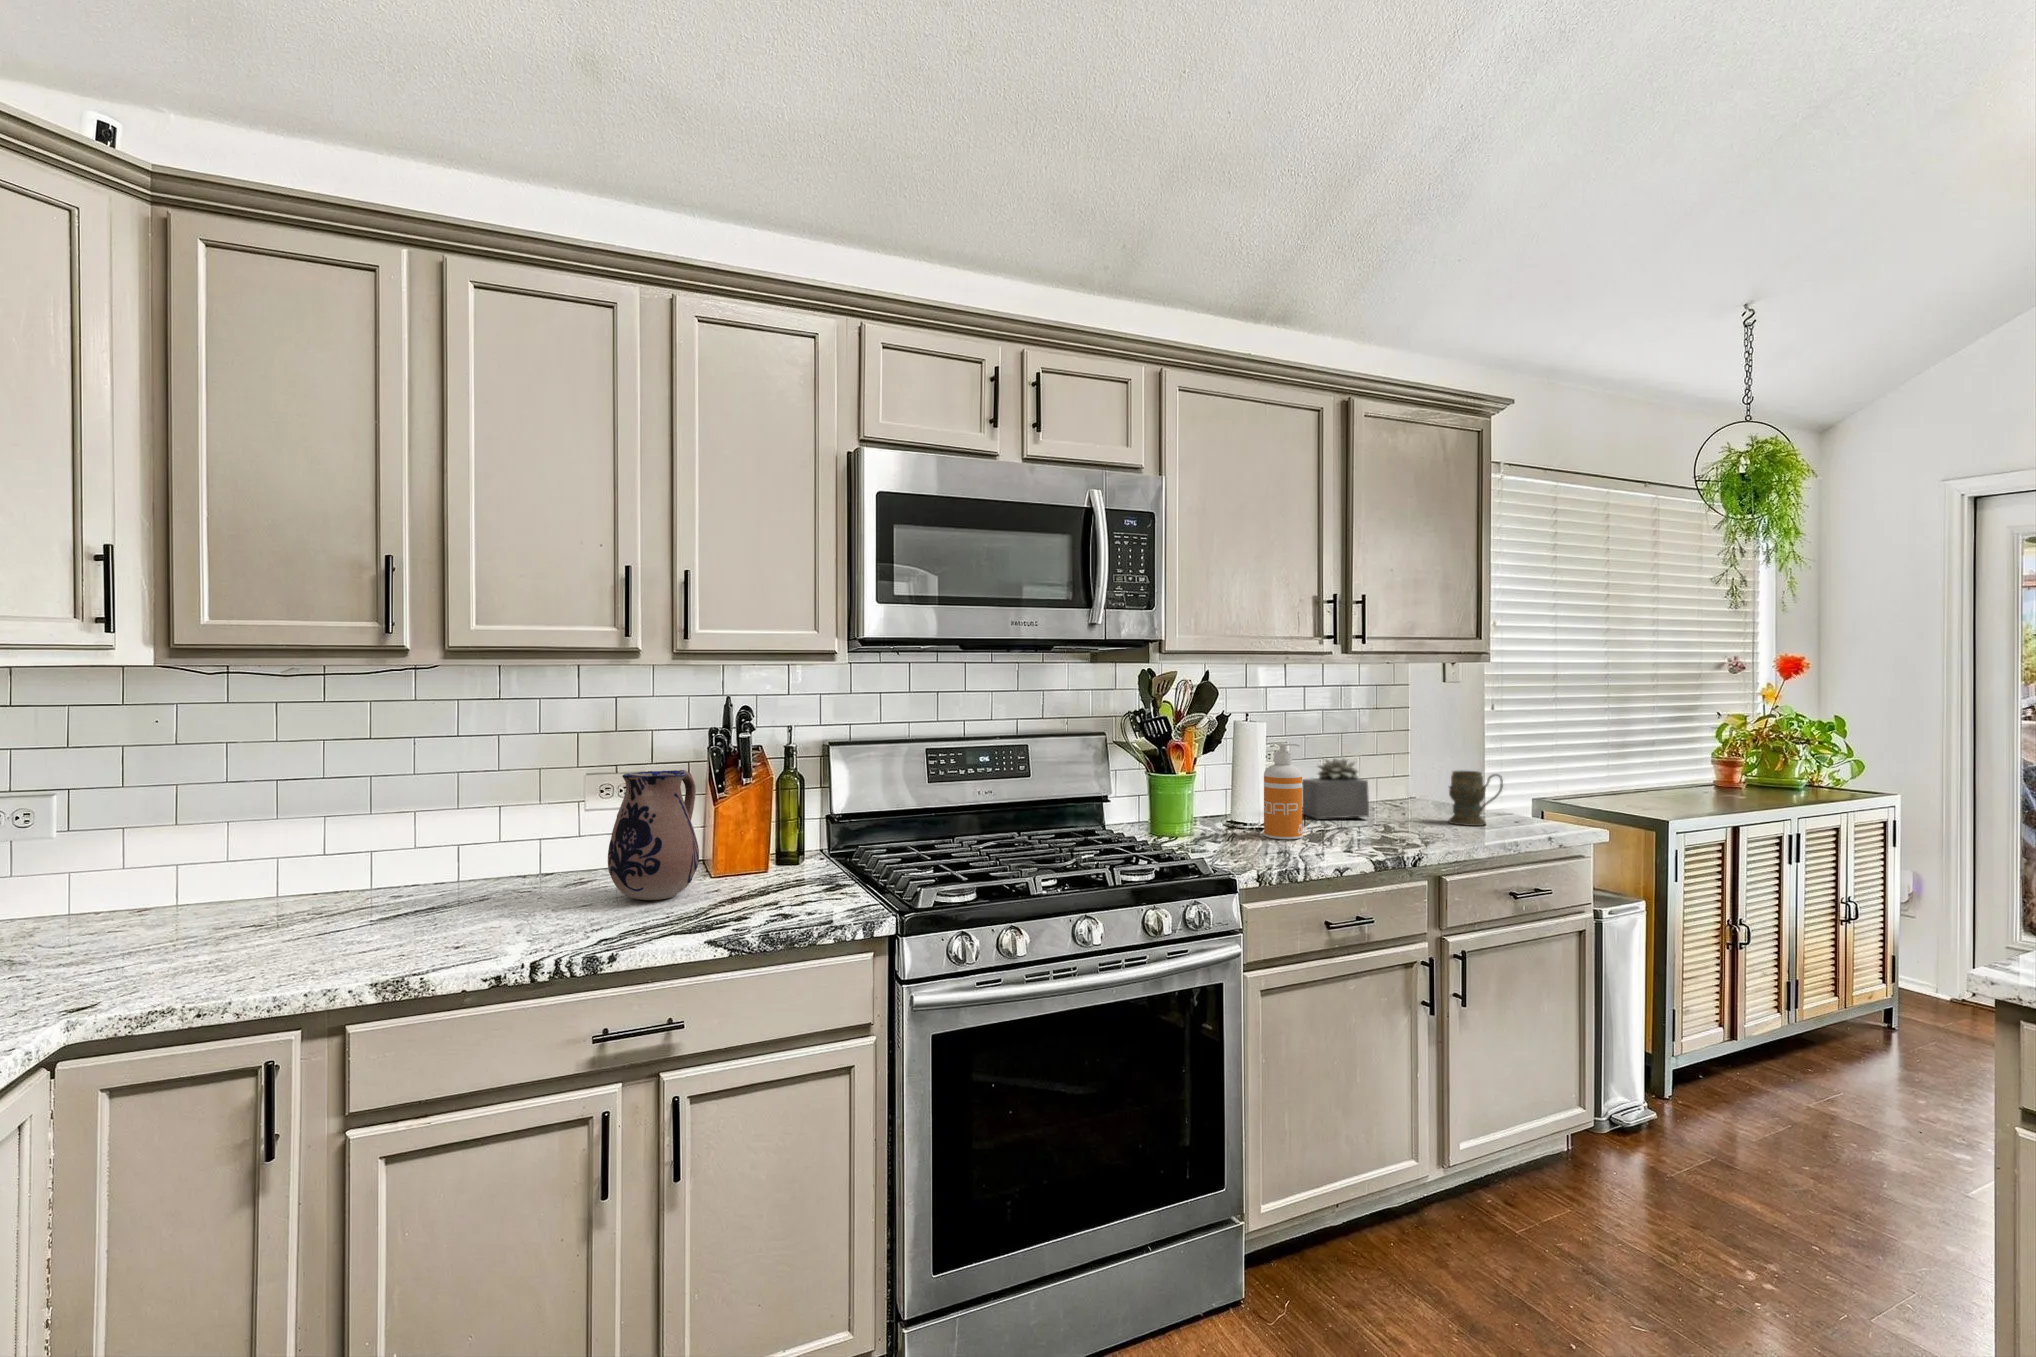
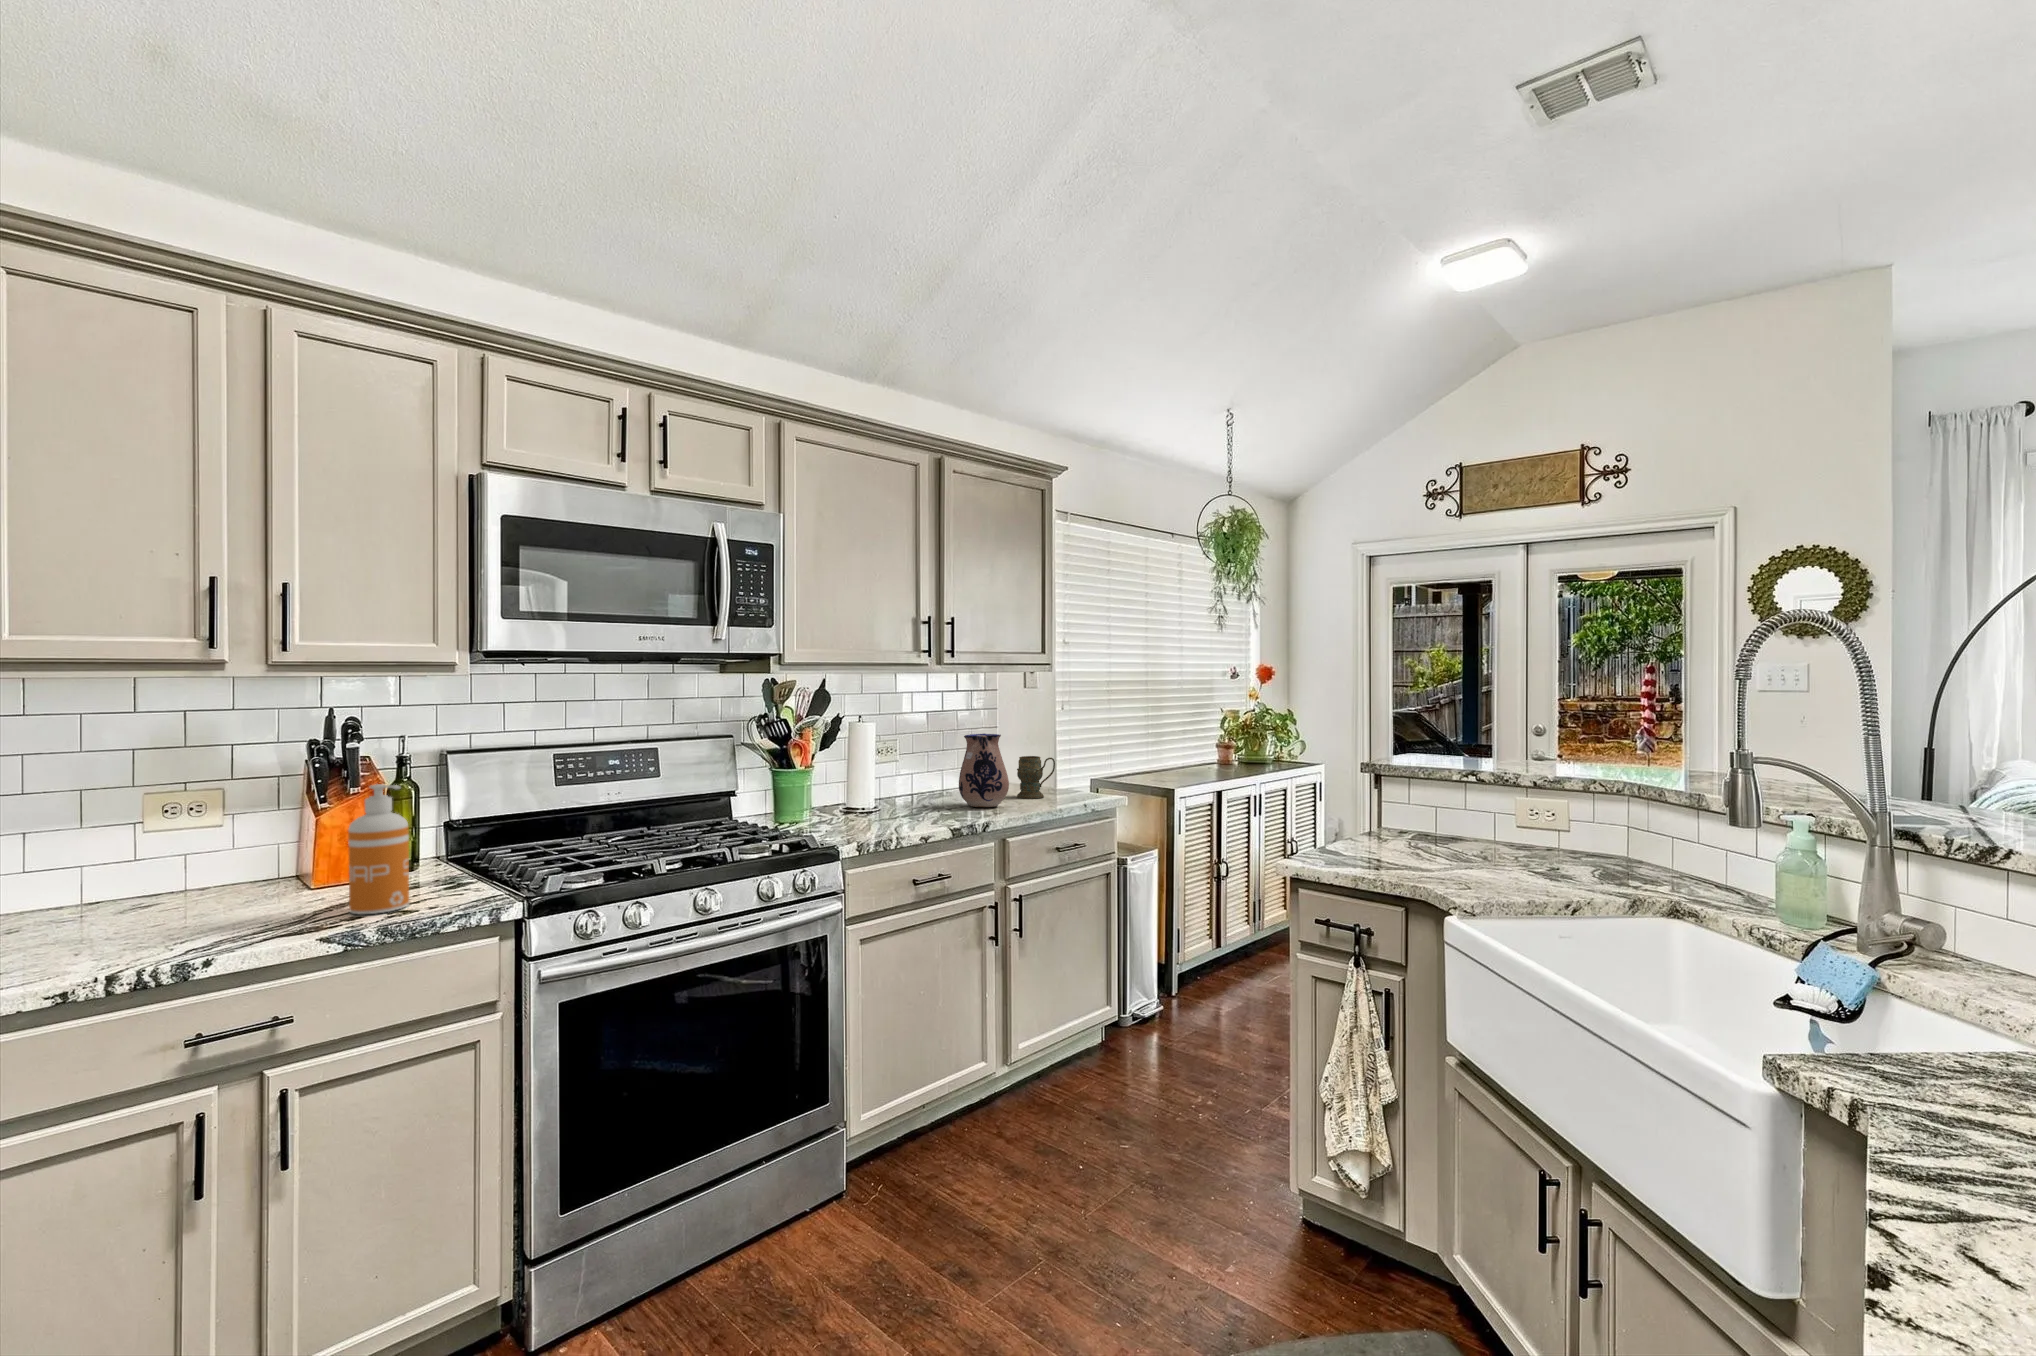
soap dispenser: present [1264,743,1302,839] -> present [348,784,409,914]
succulent plant: present [1302,758,1369,819] -> none [905,749,959,800]
ceramic pitcher: present [608,770,699,900] -> present [959,734,1009,807]

